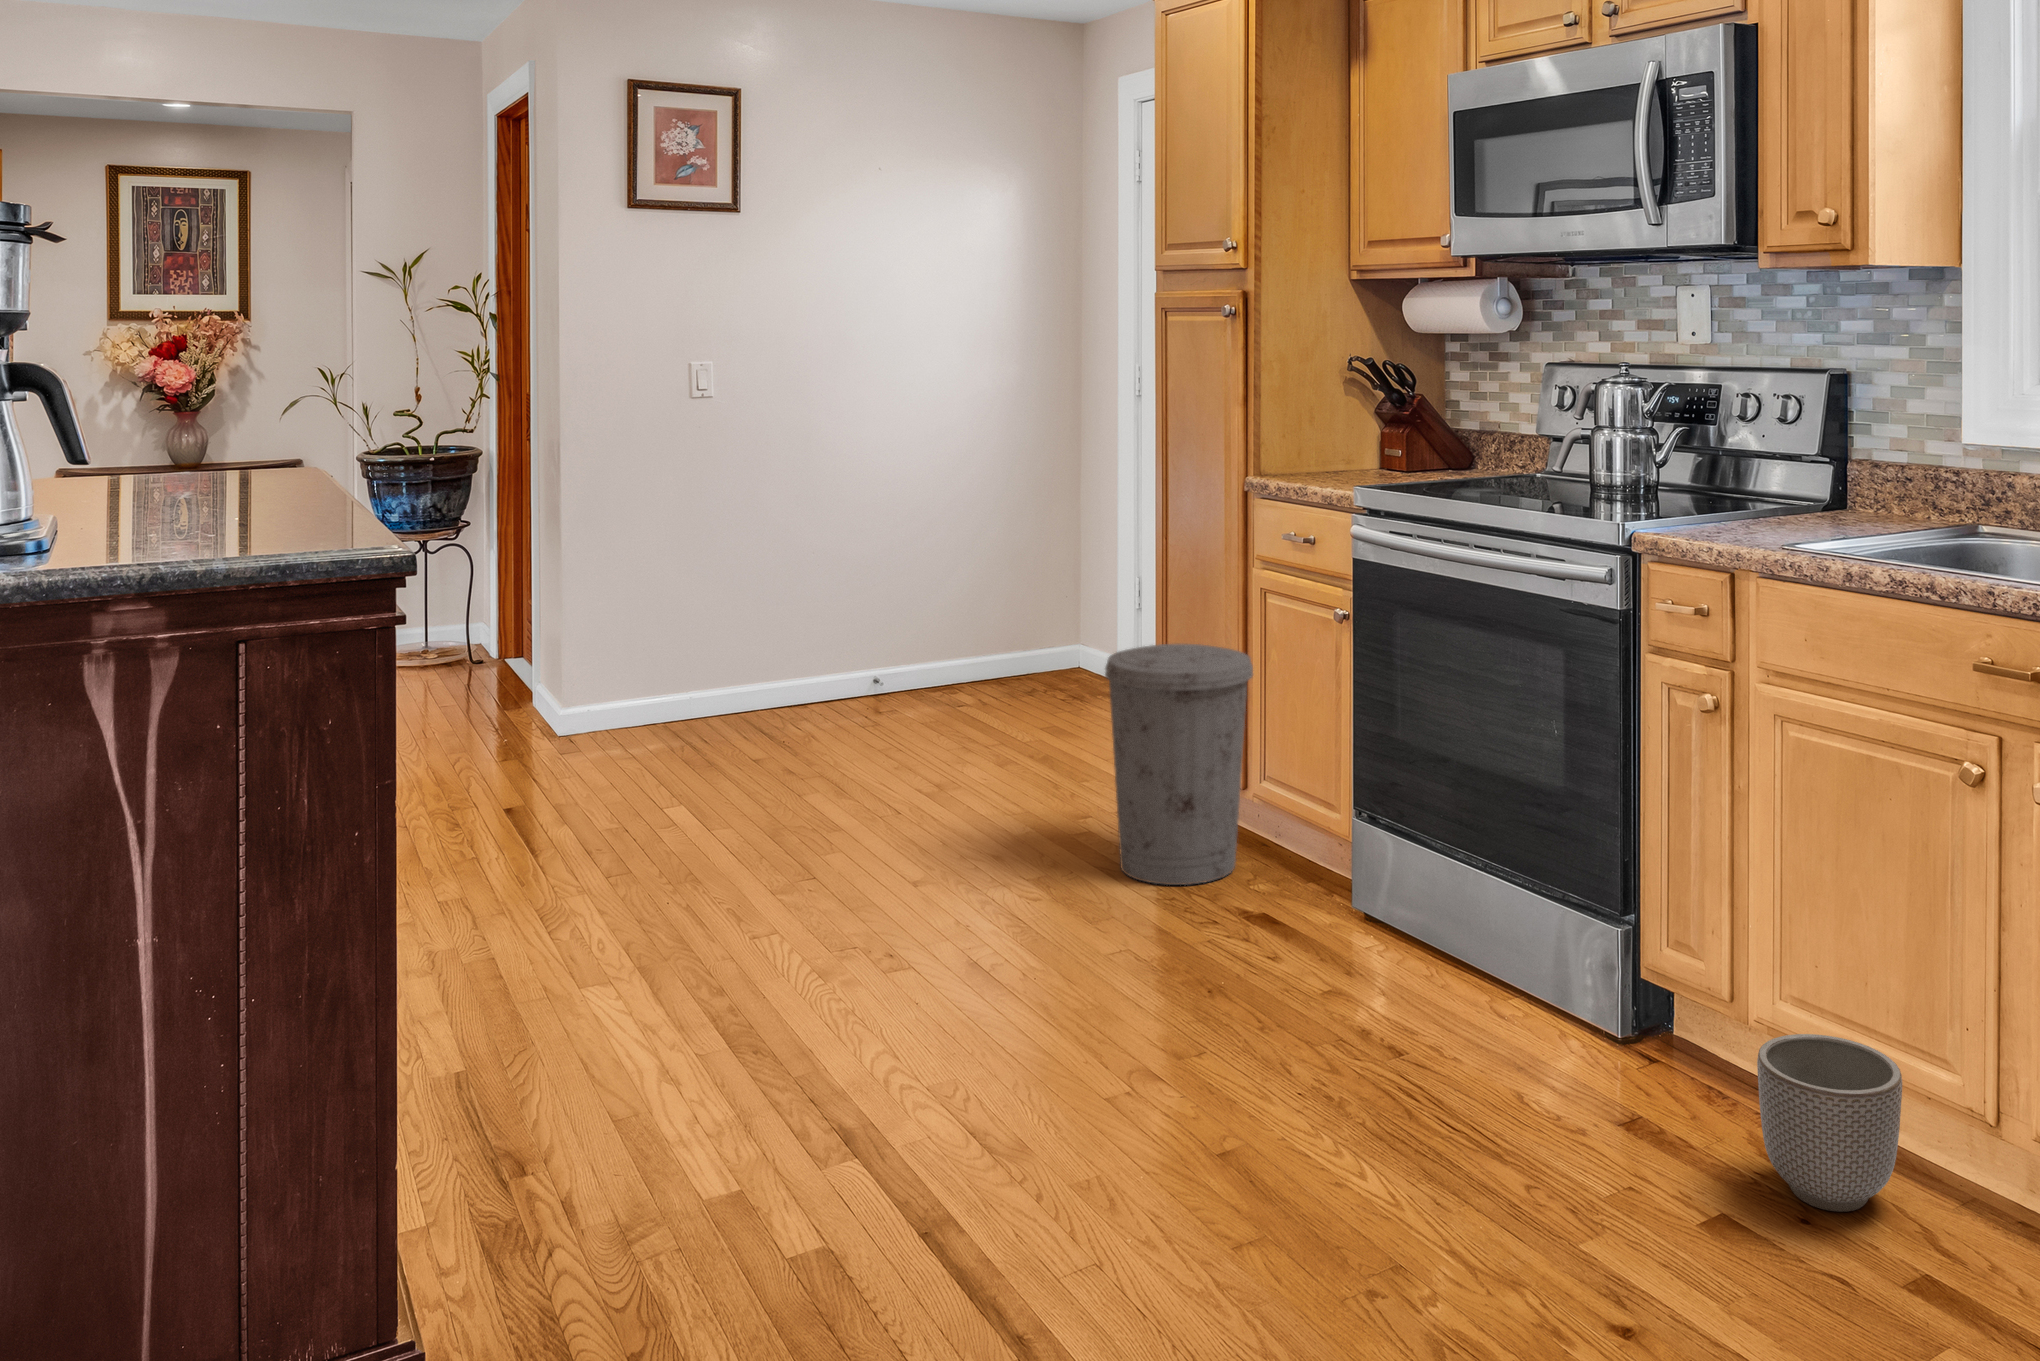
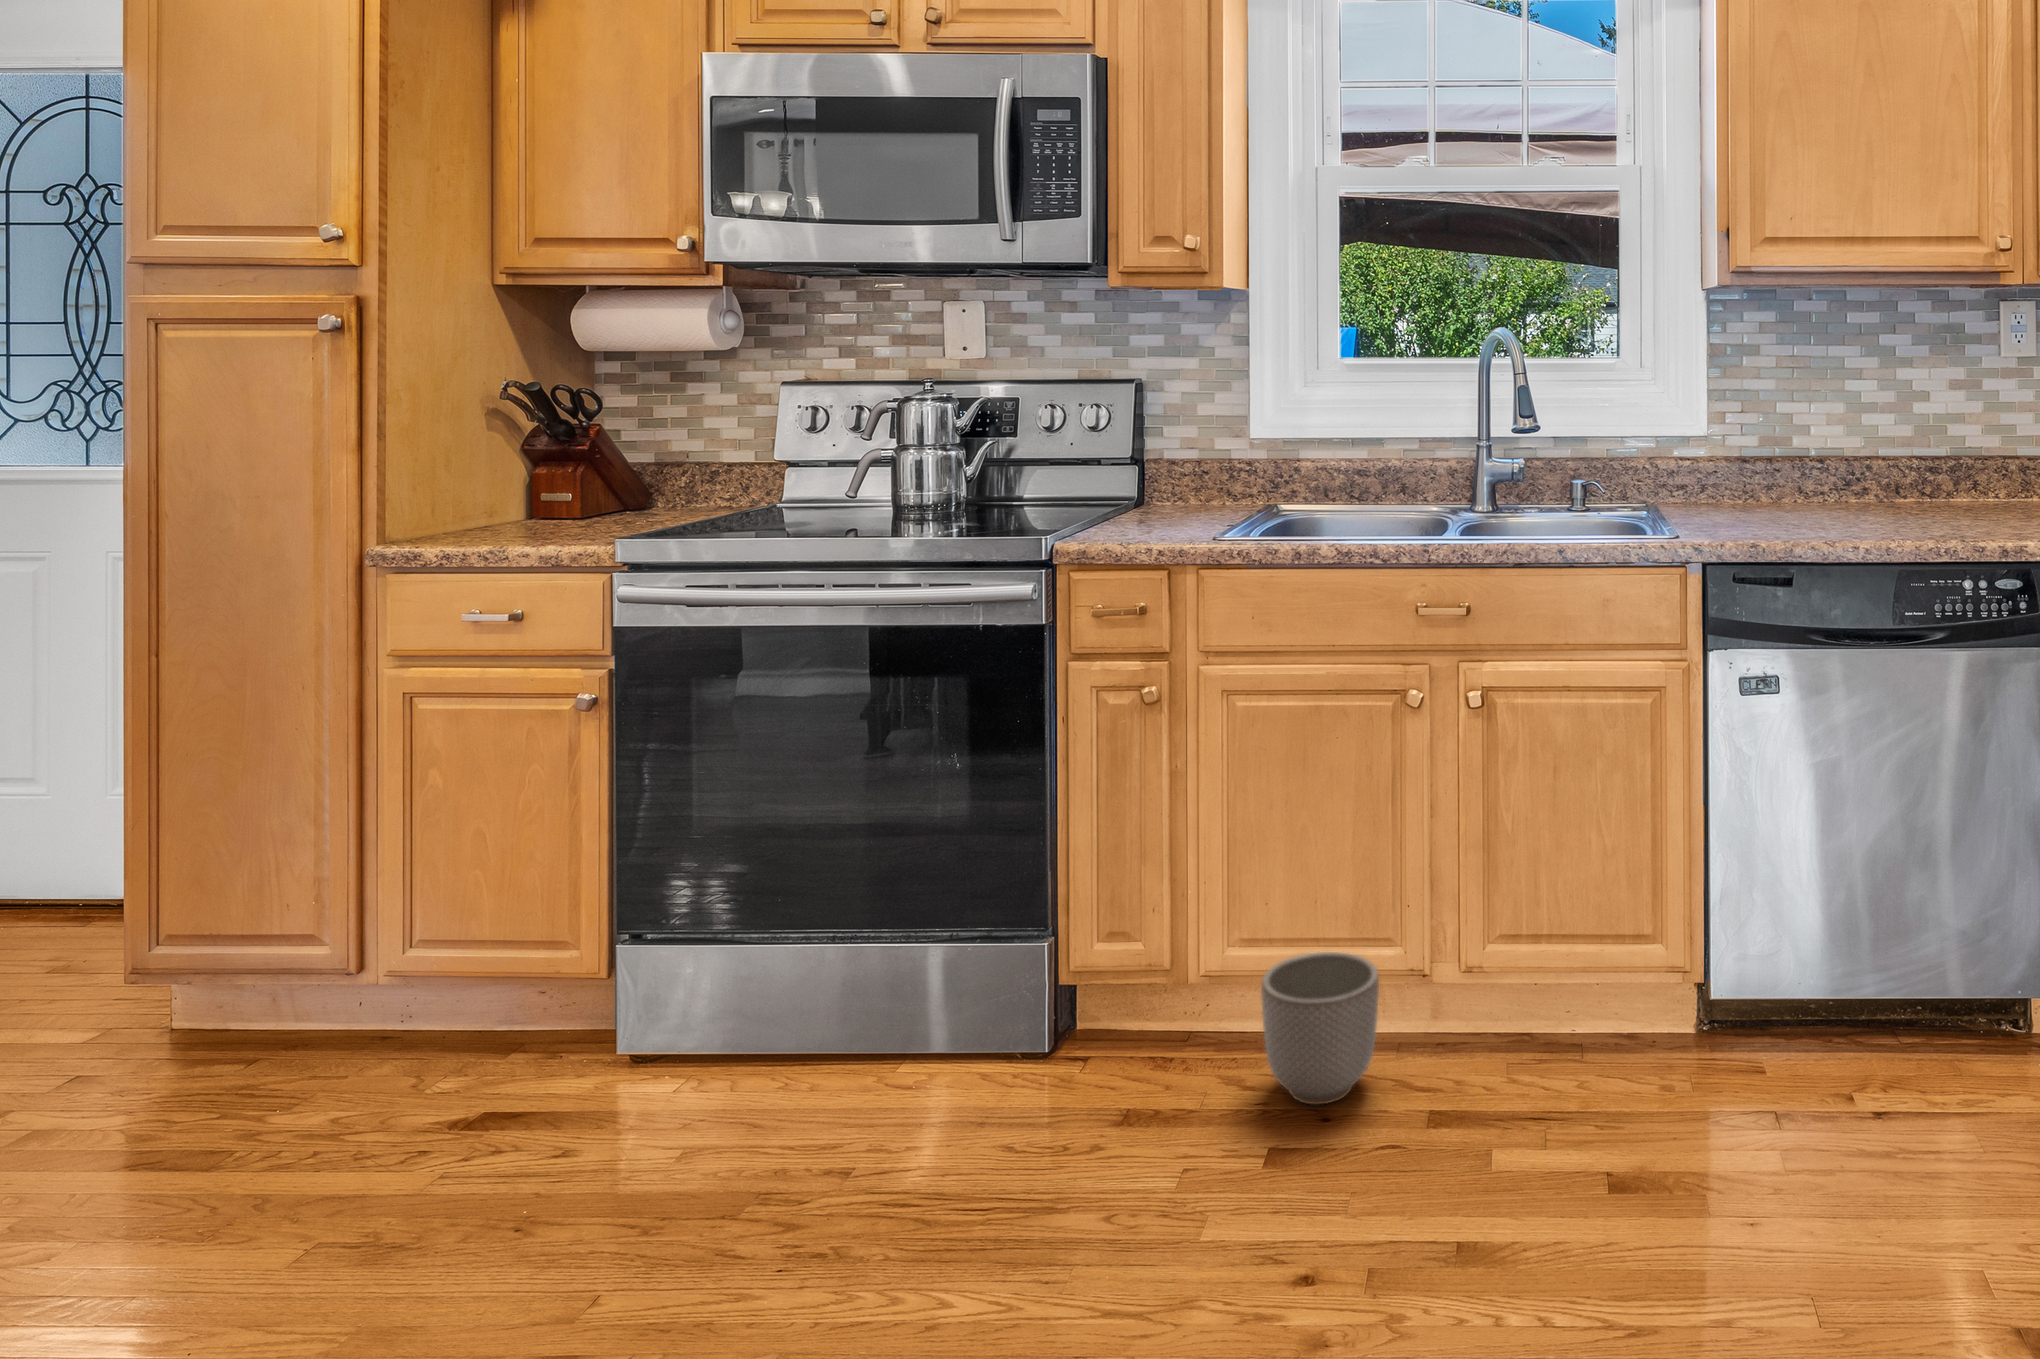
trash can: present [1105,644,1253,885] -> none [143,778,419,1144]

